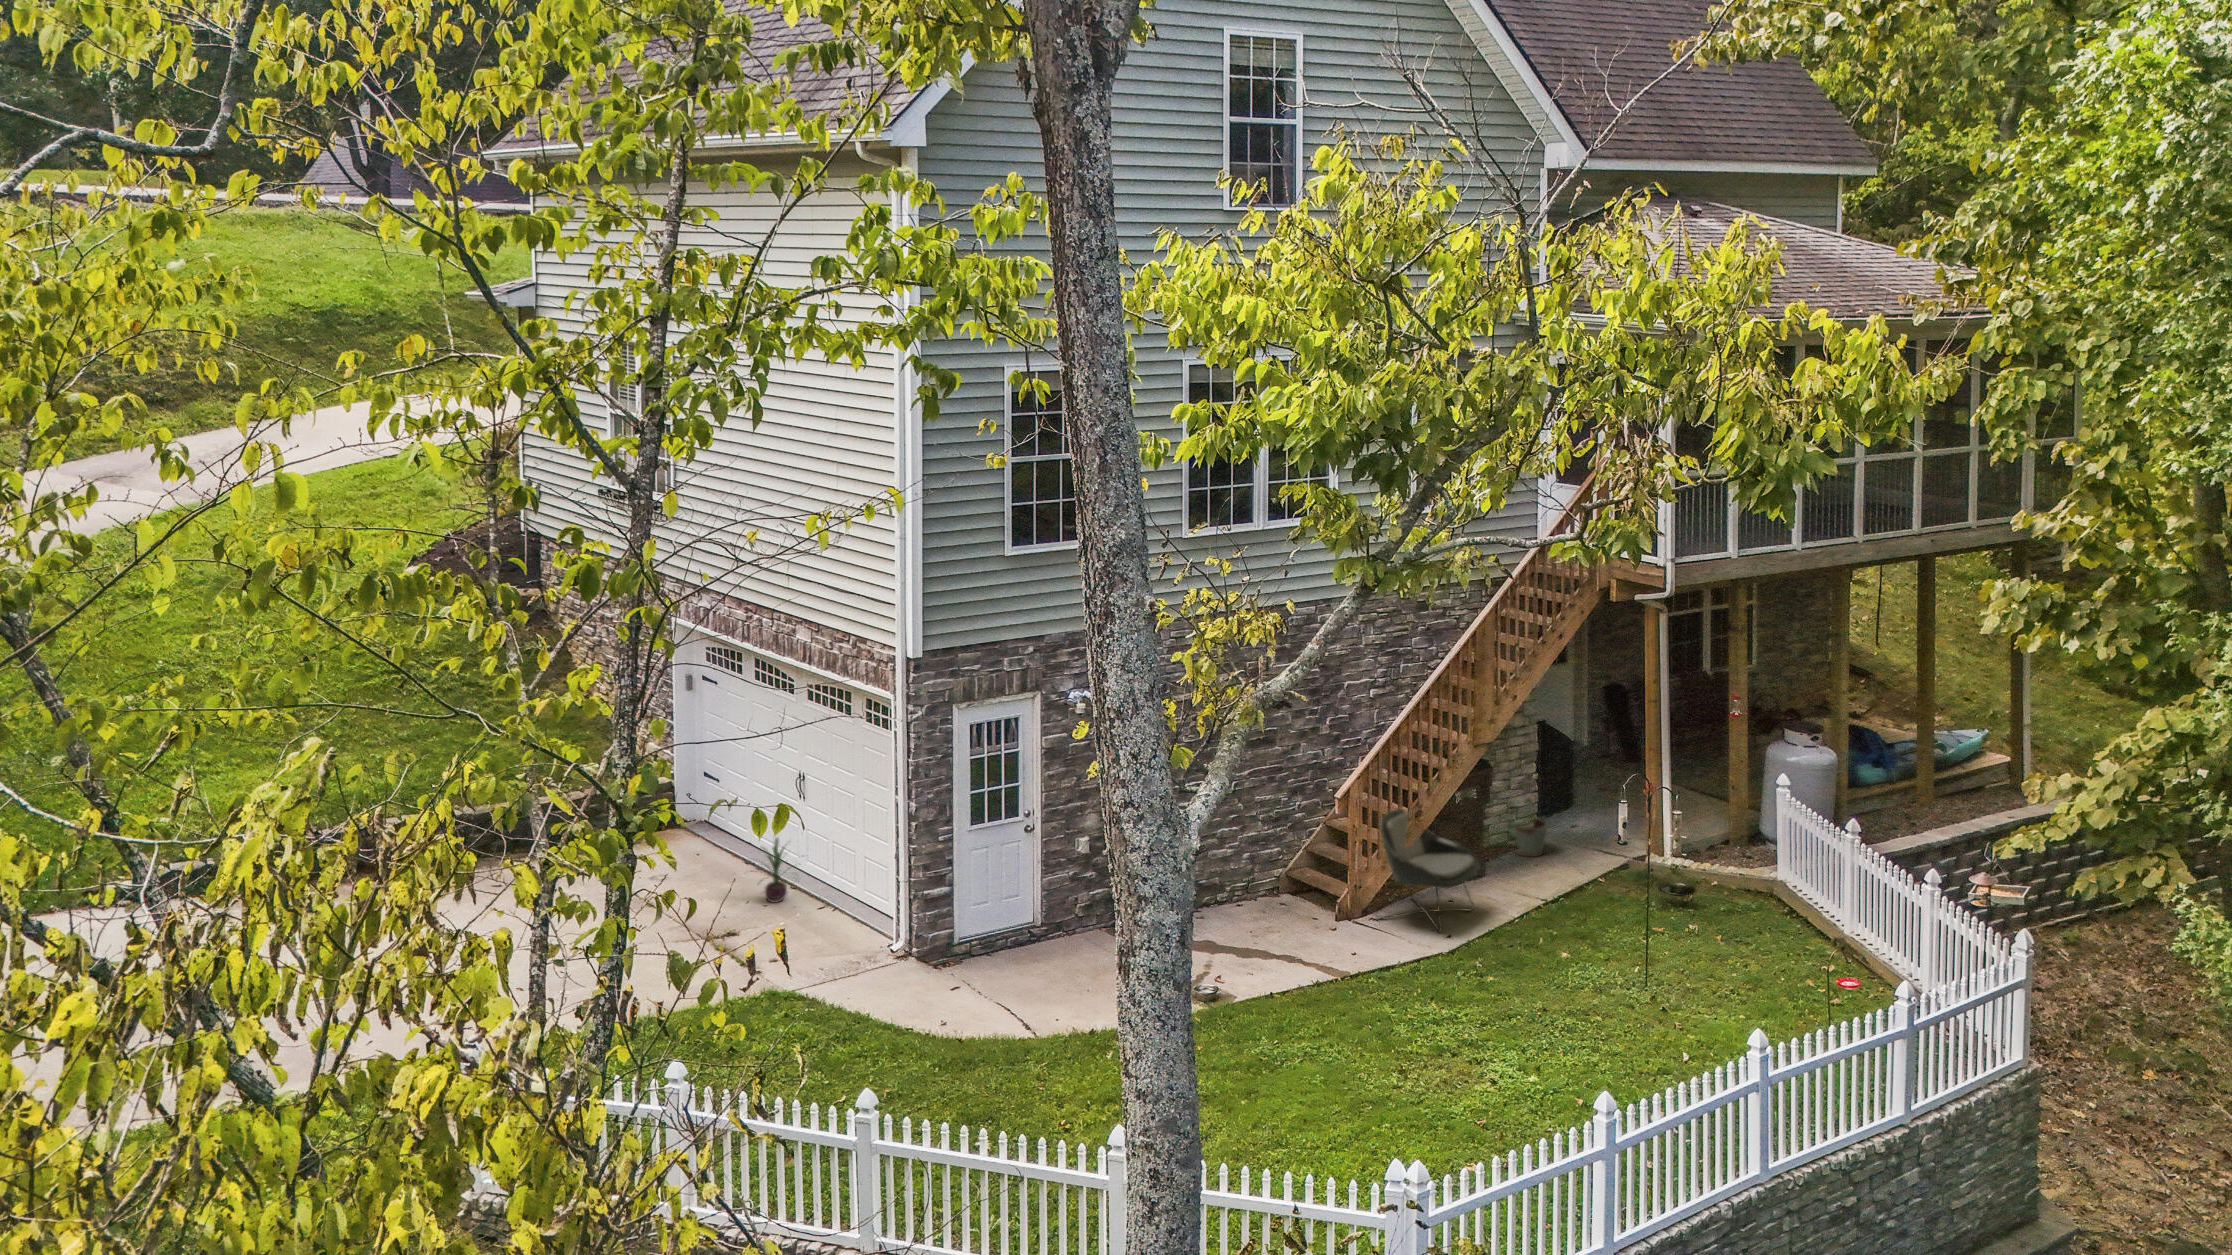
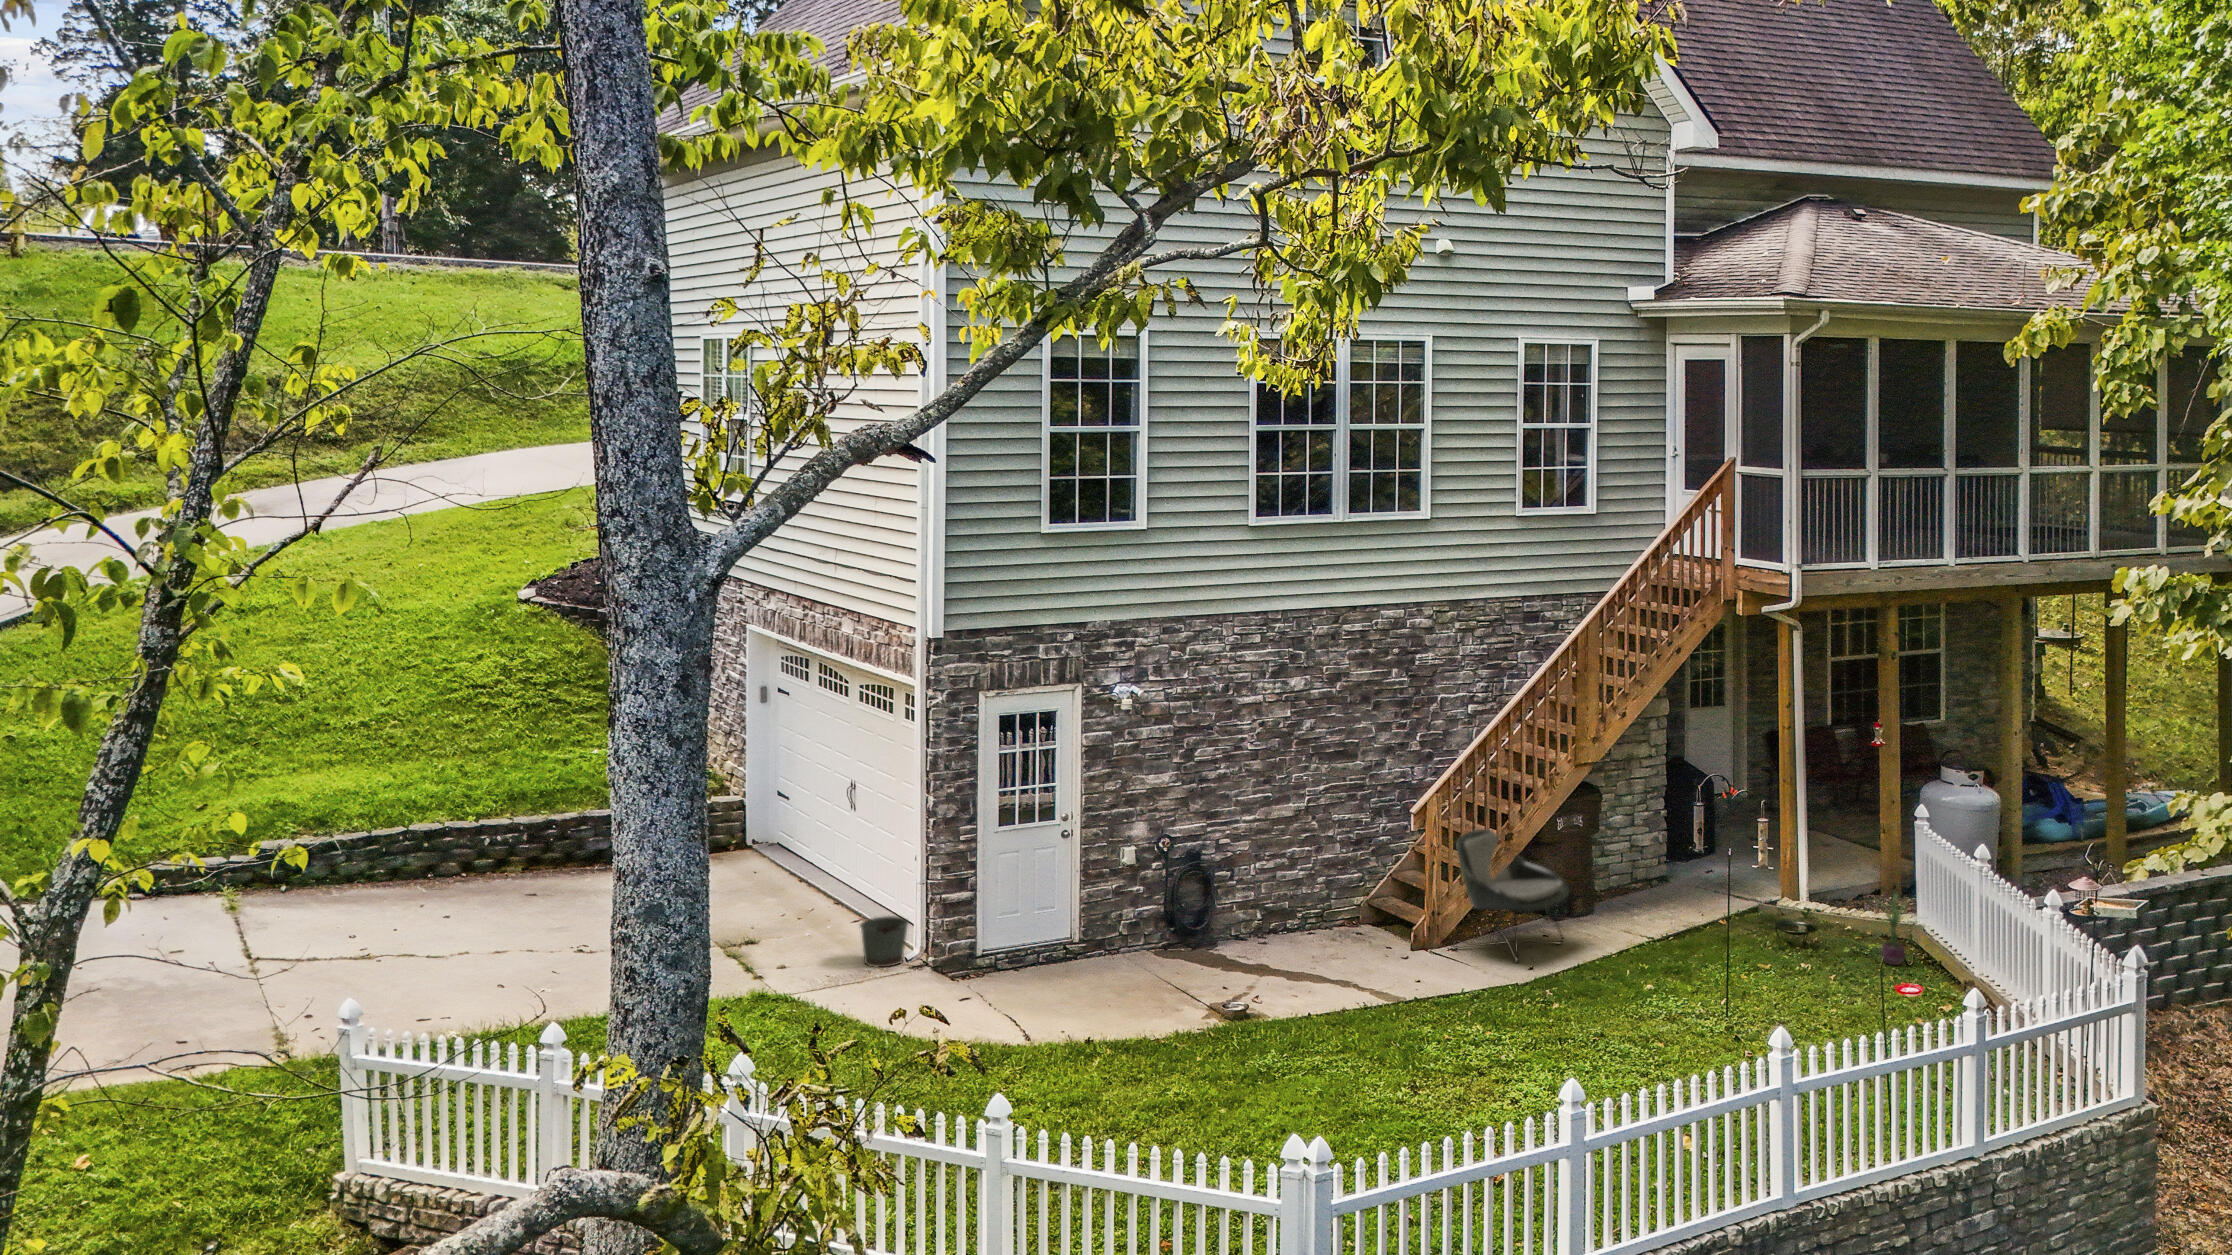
bucket: present [1516,819,1548,857] -> present [860,916,909,967]
decorative plant: present [751,838,799,903] -> present [1872,894,1914,965]

